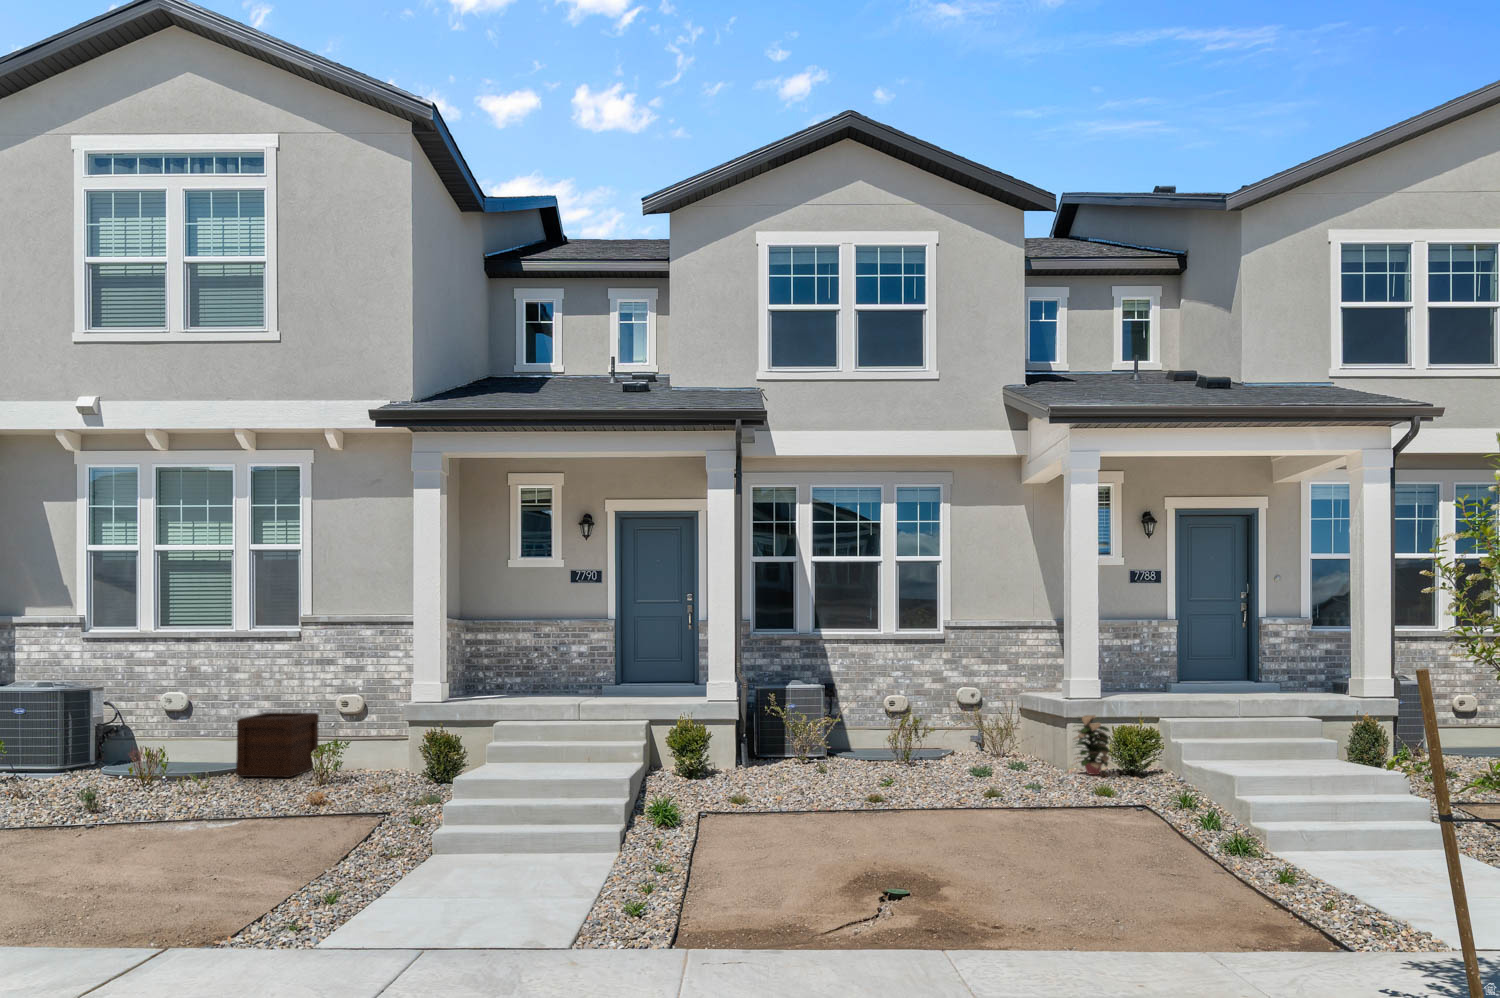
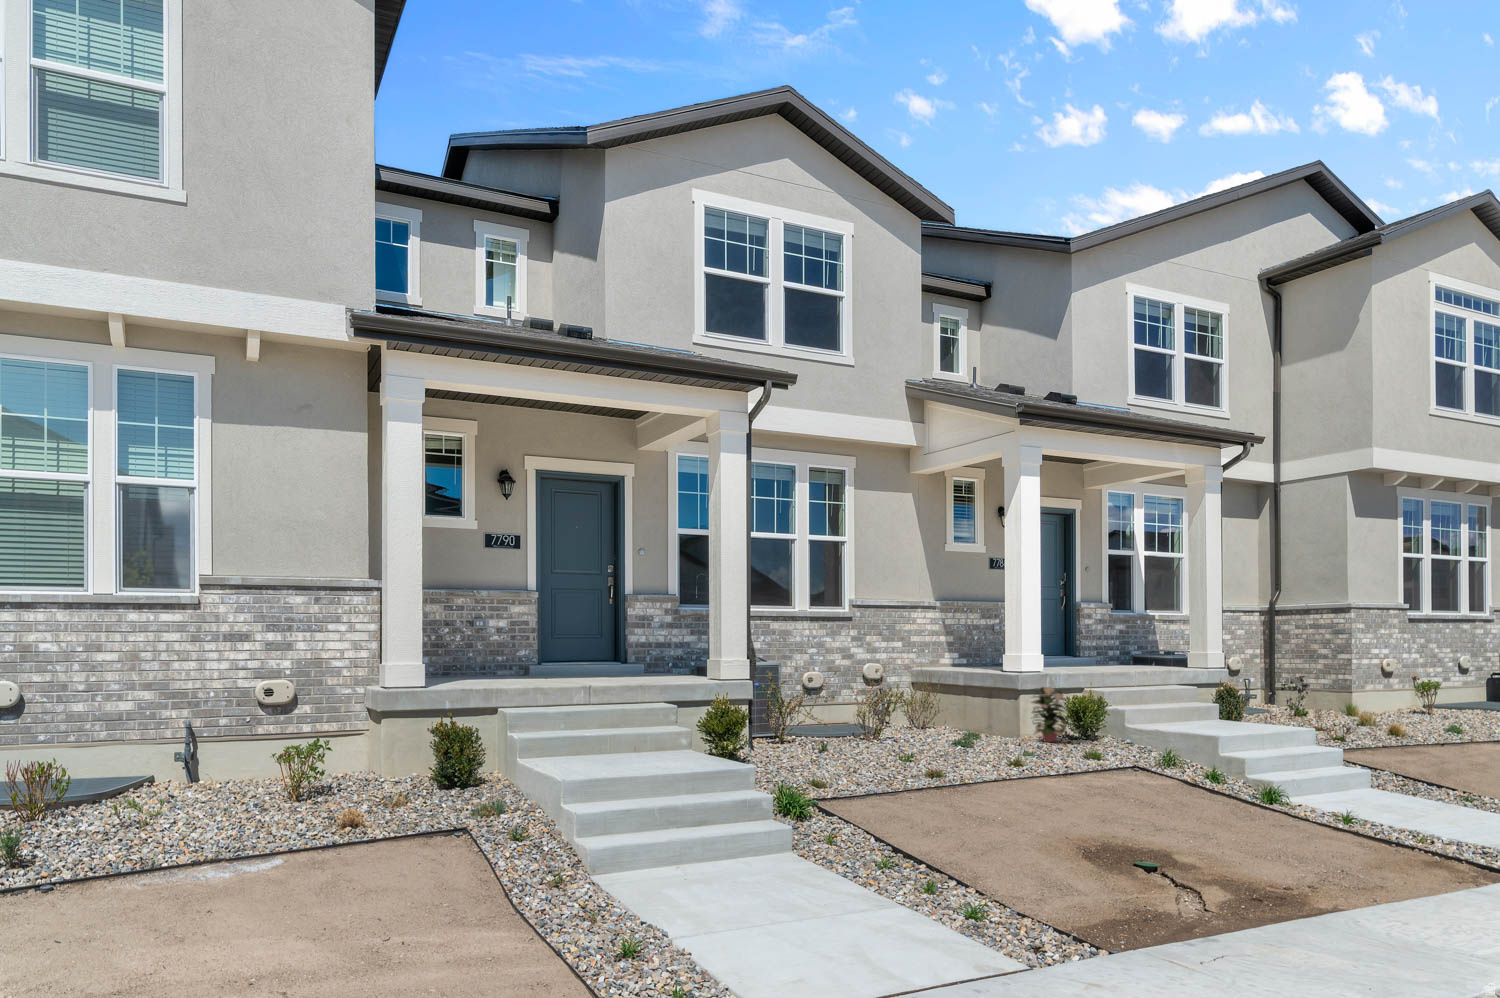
wooden crate: present [236,713,319,777] -> none [140,706,238,799]

